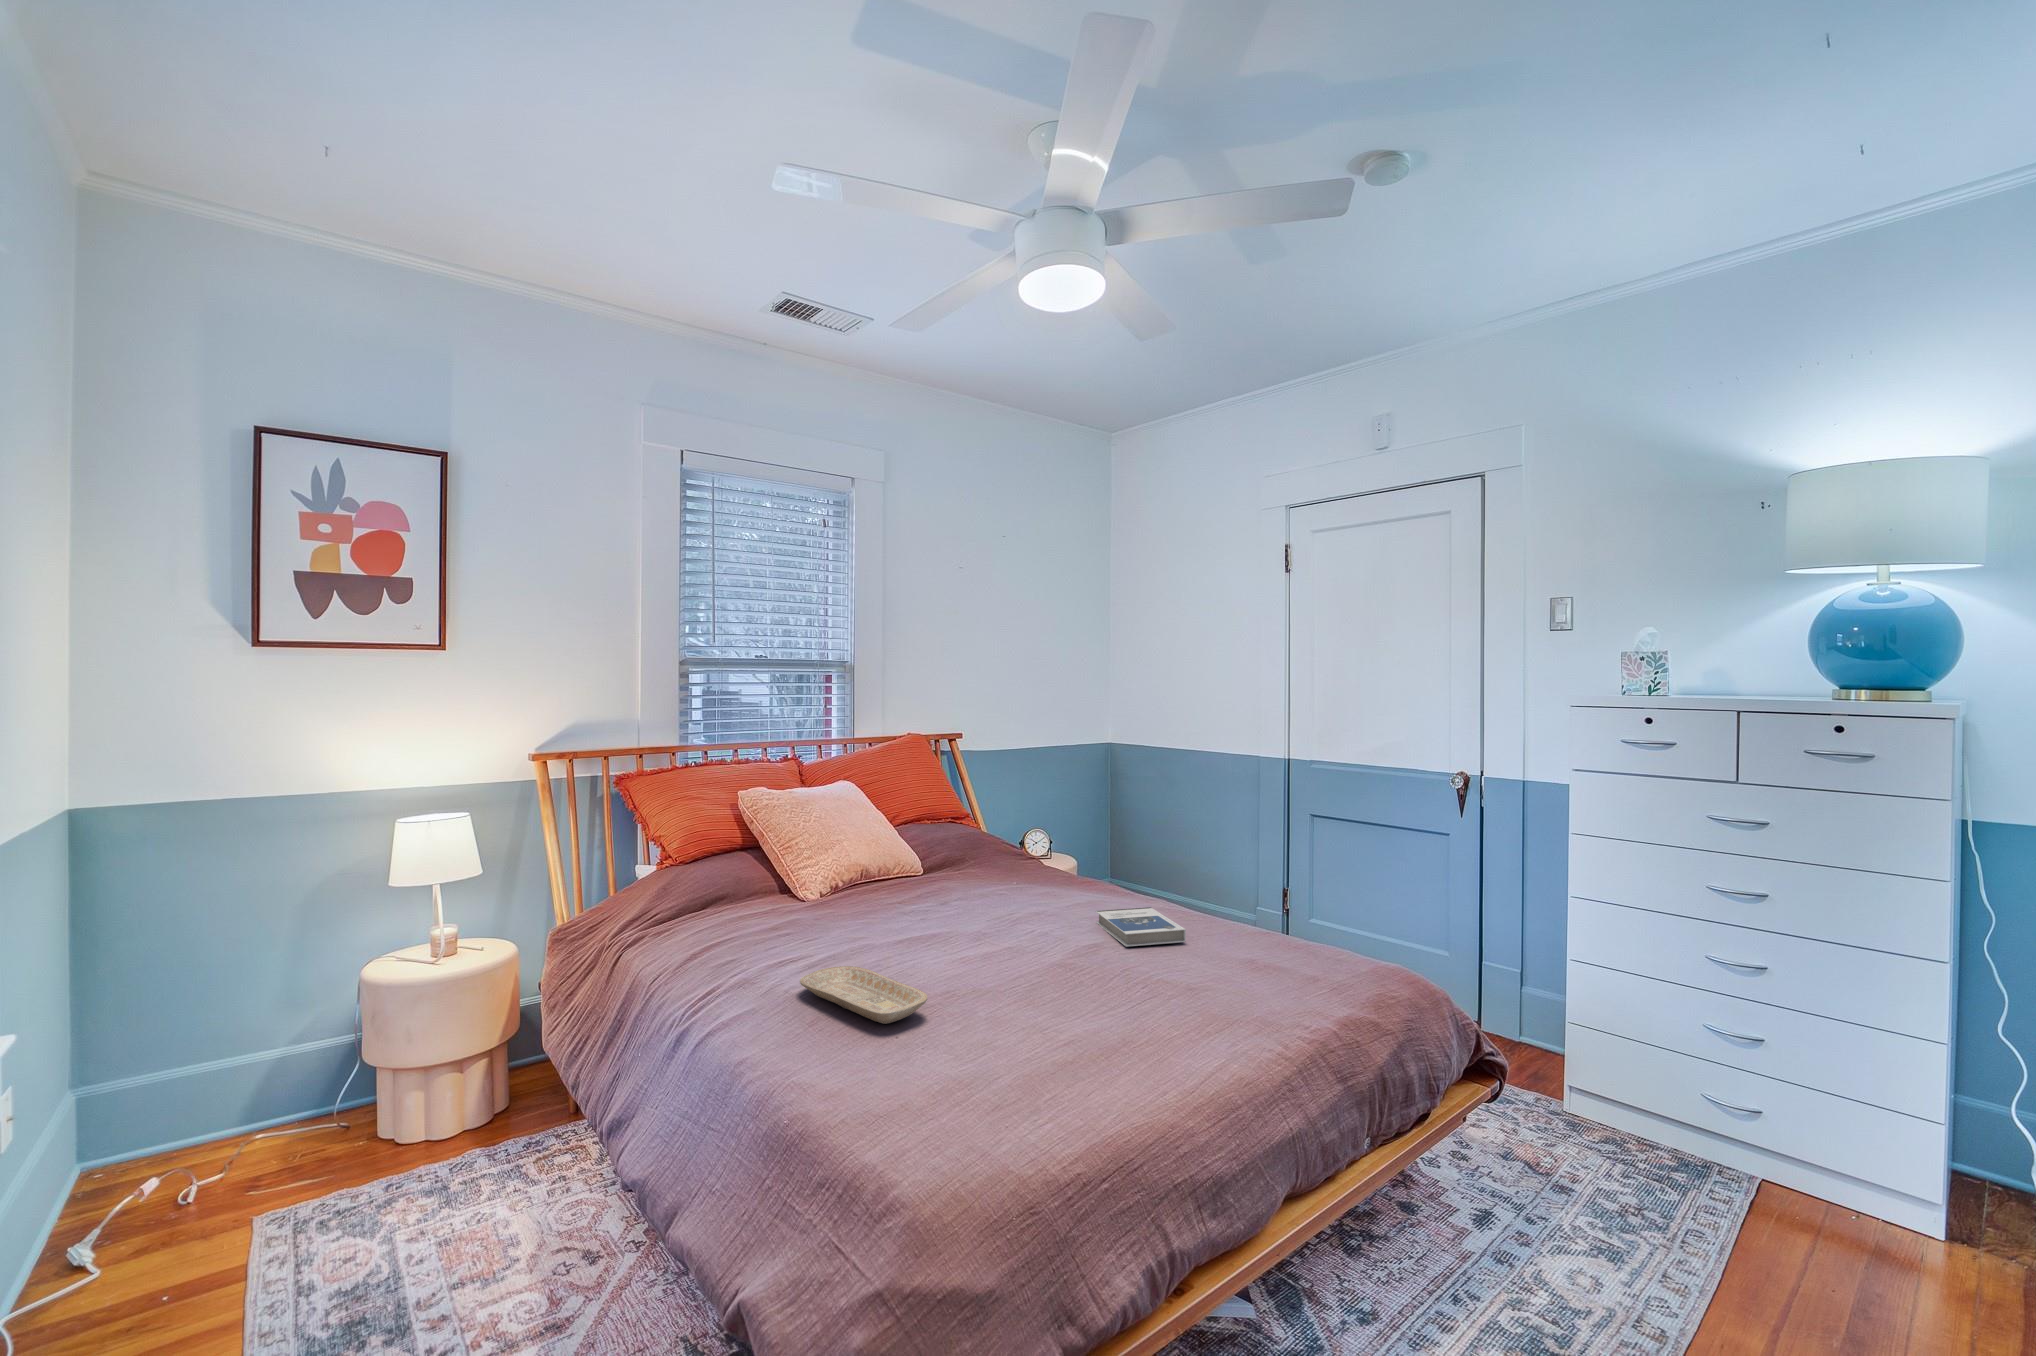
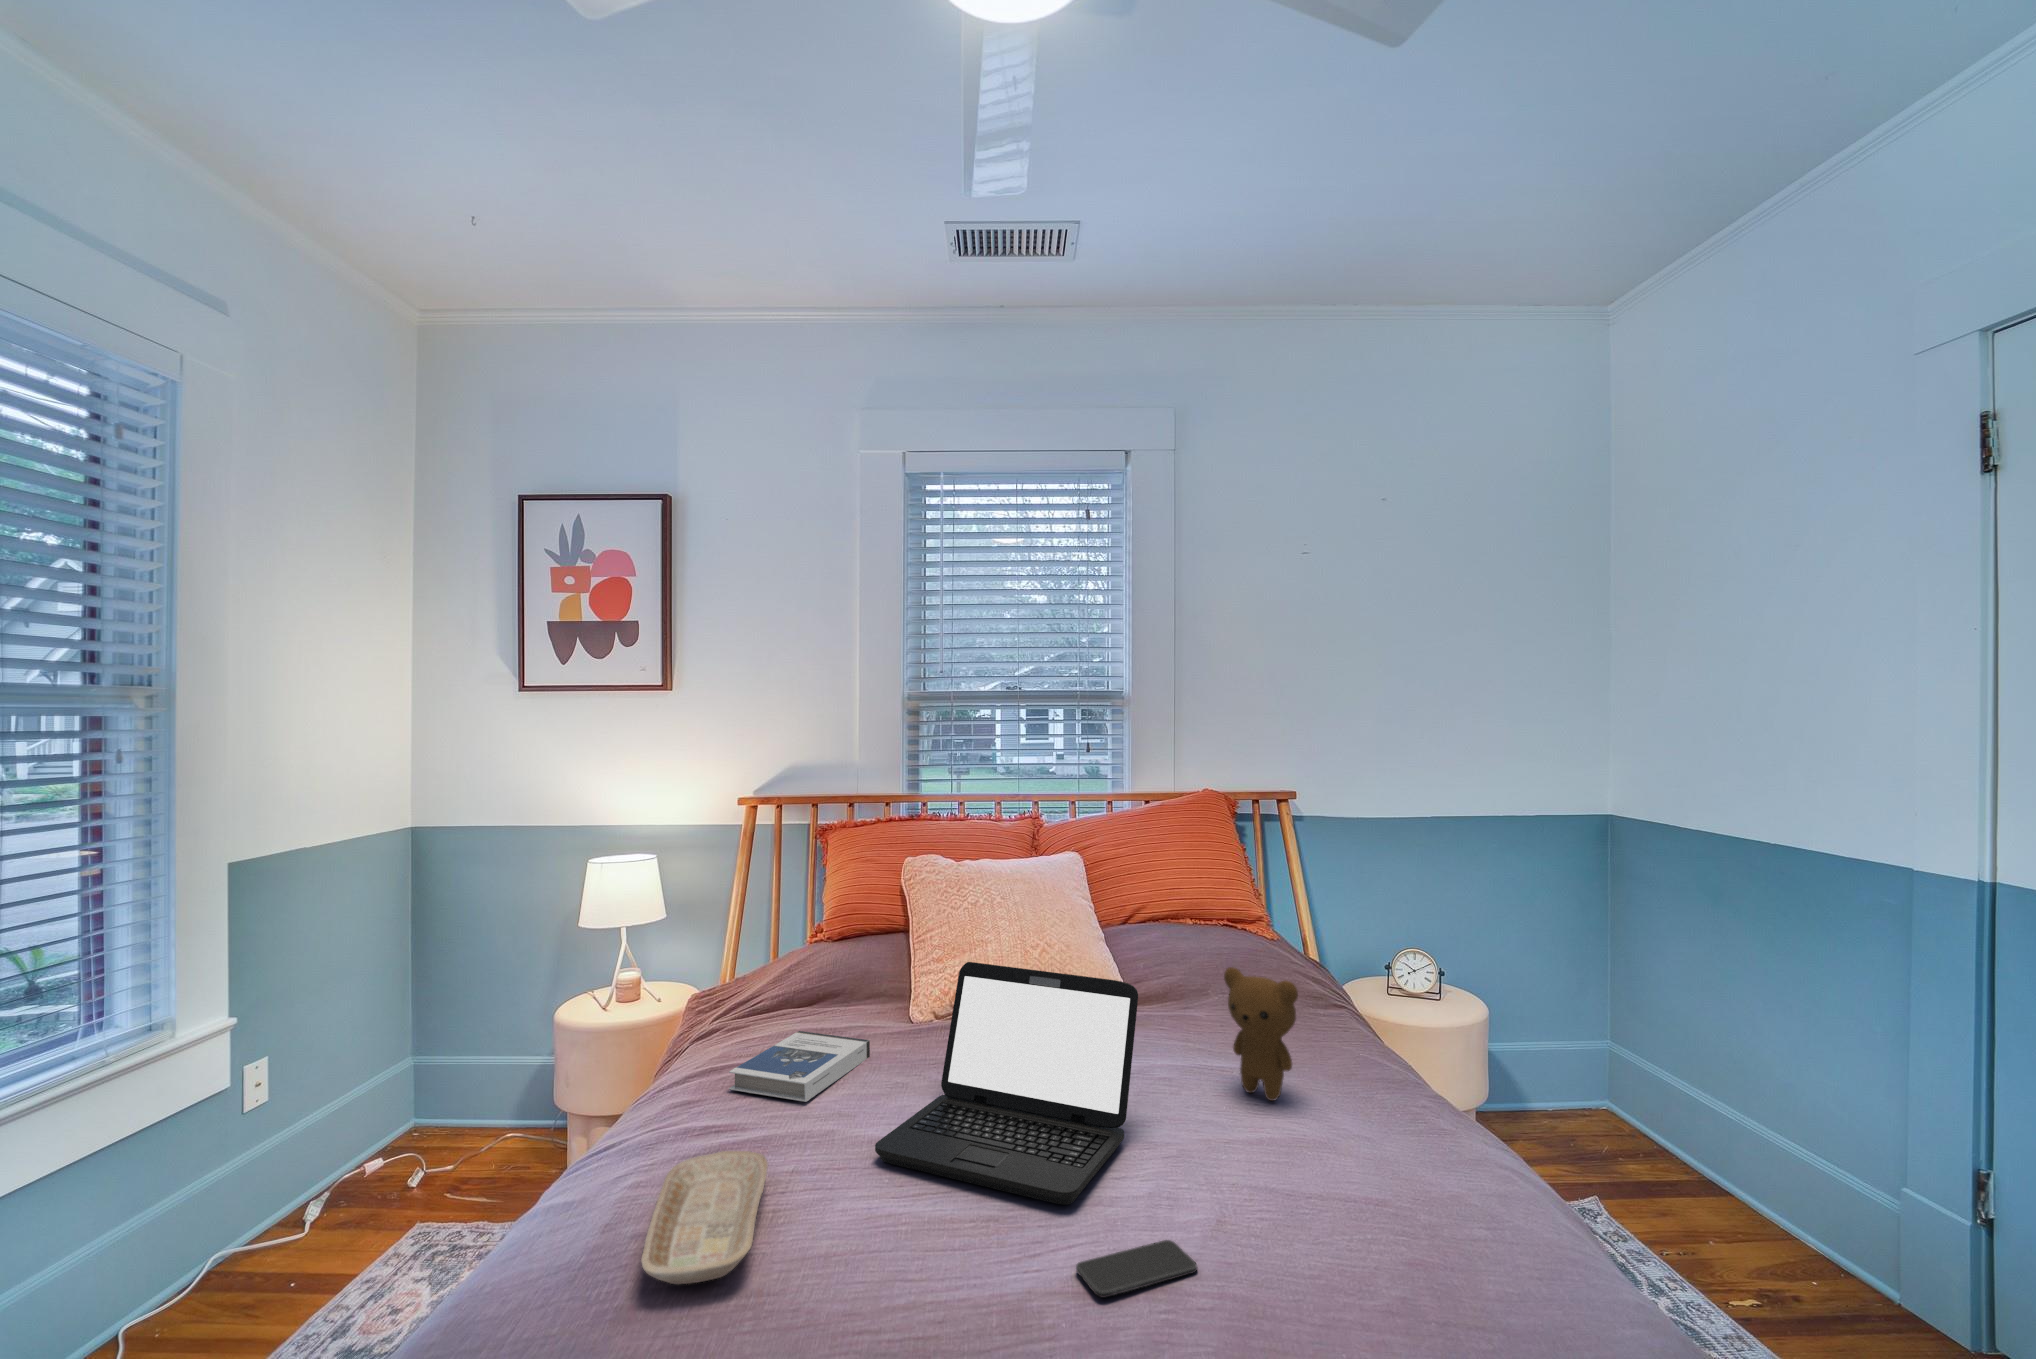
teddy bear: none [1044,827,1095,901] -> present [1224,967,1298,1101]
laptop: none [902,836,1047,960] -> present [875,962,1138,1205]
hardback book: present [1096,907,1186,947] -> present [729,1031,870,1102]
smartphone: none [1079,954,1130,976] -> present [1076,1240,1197,1298]

